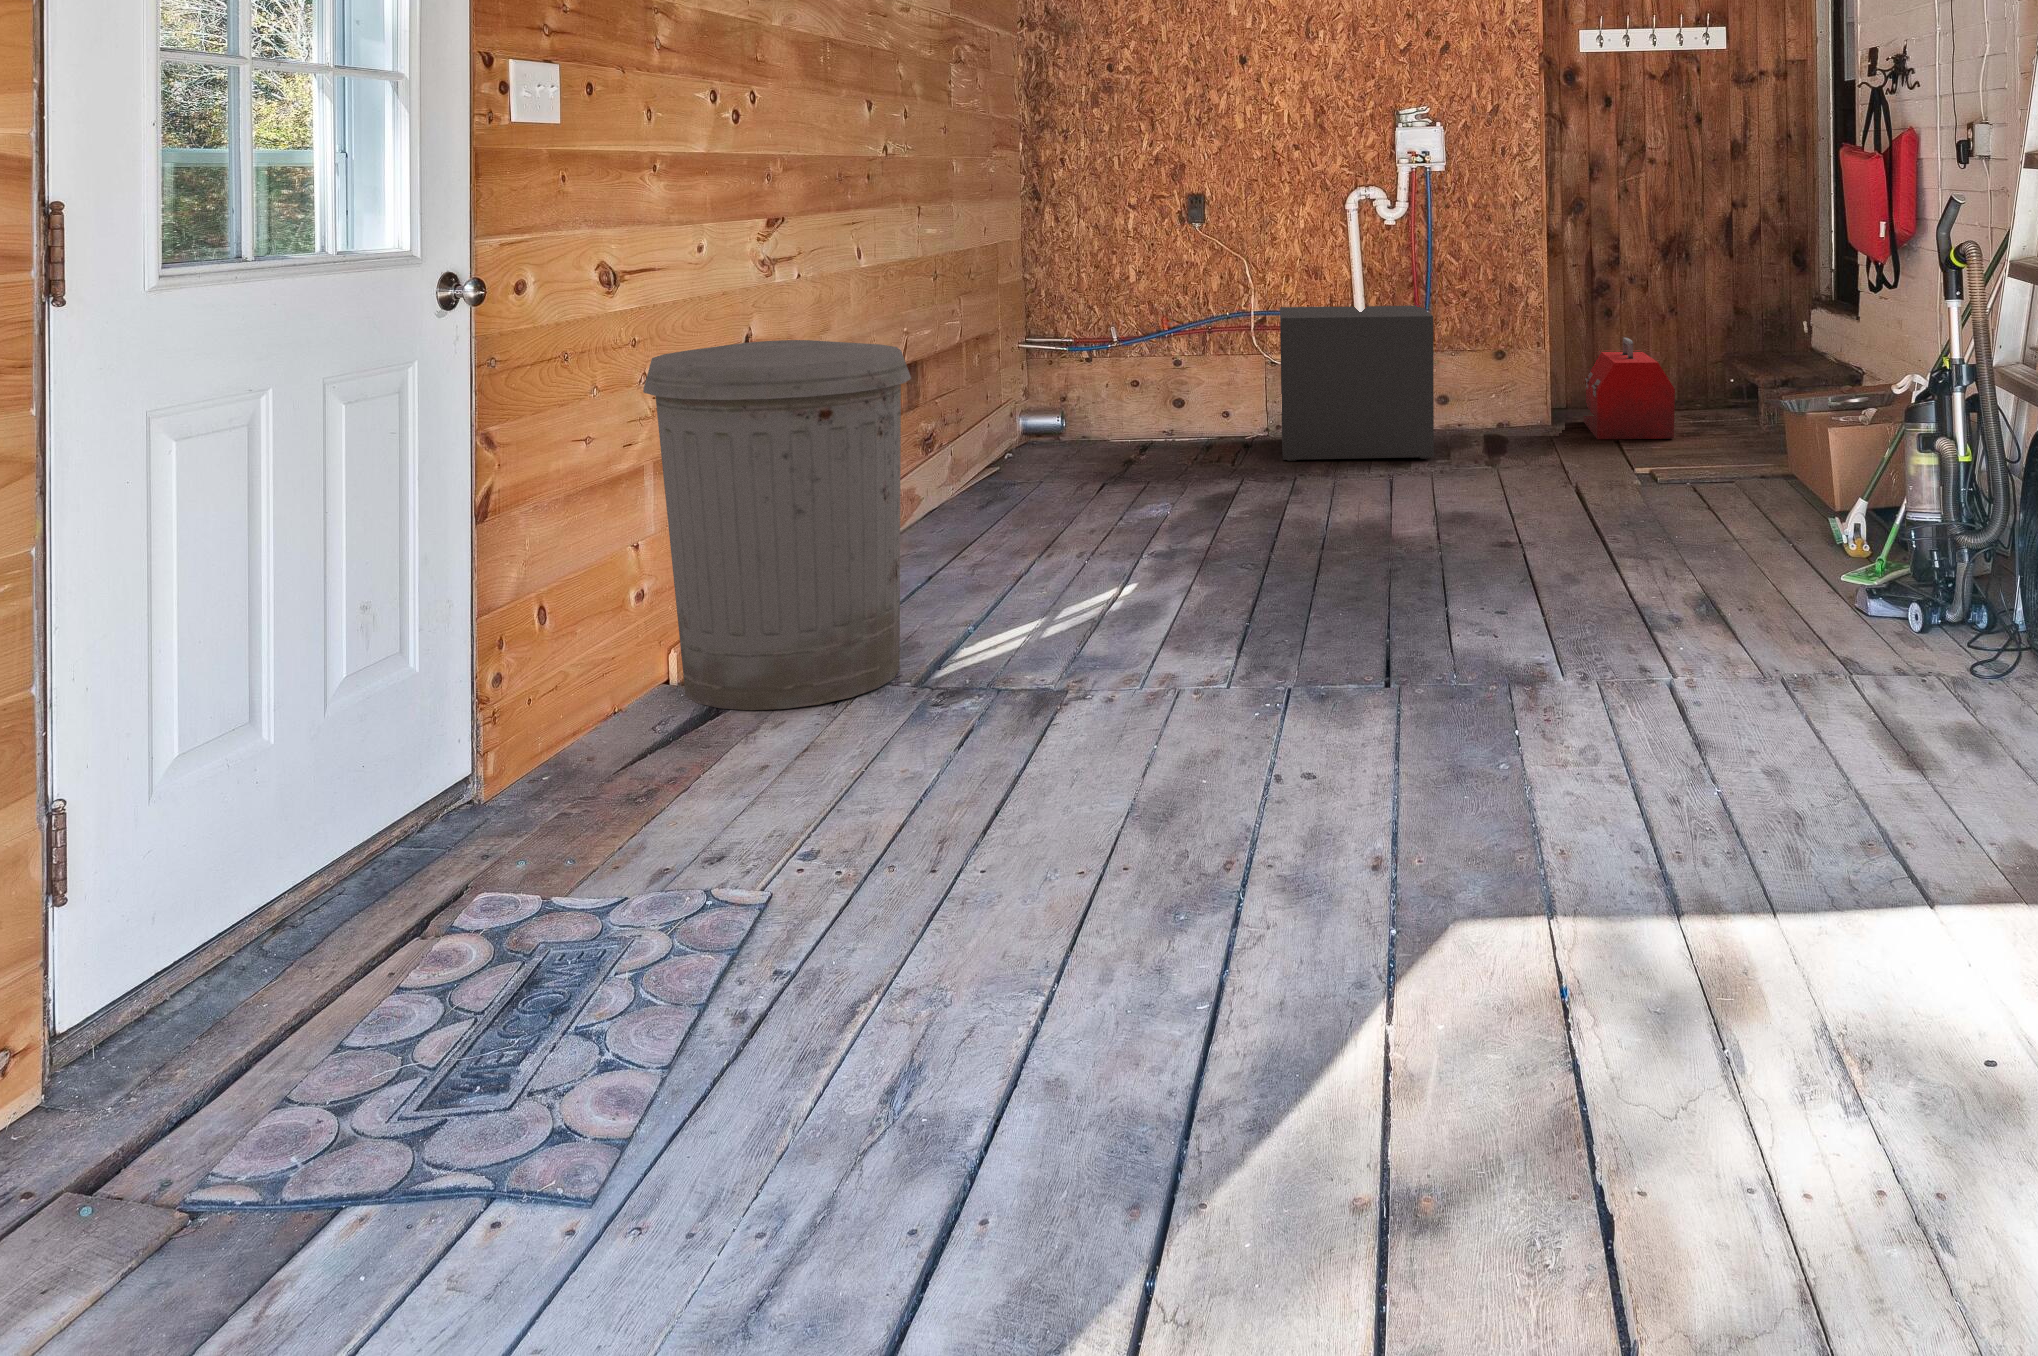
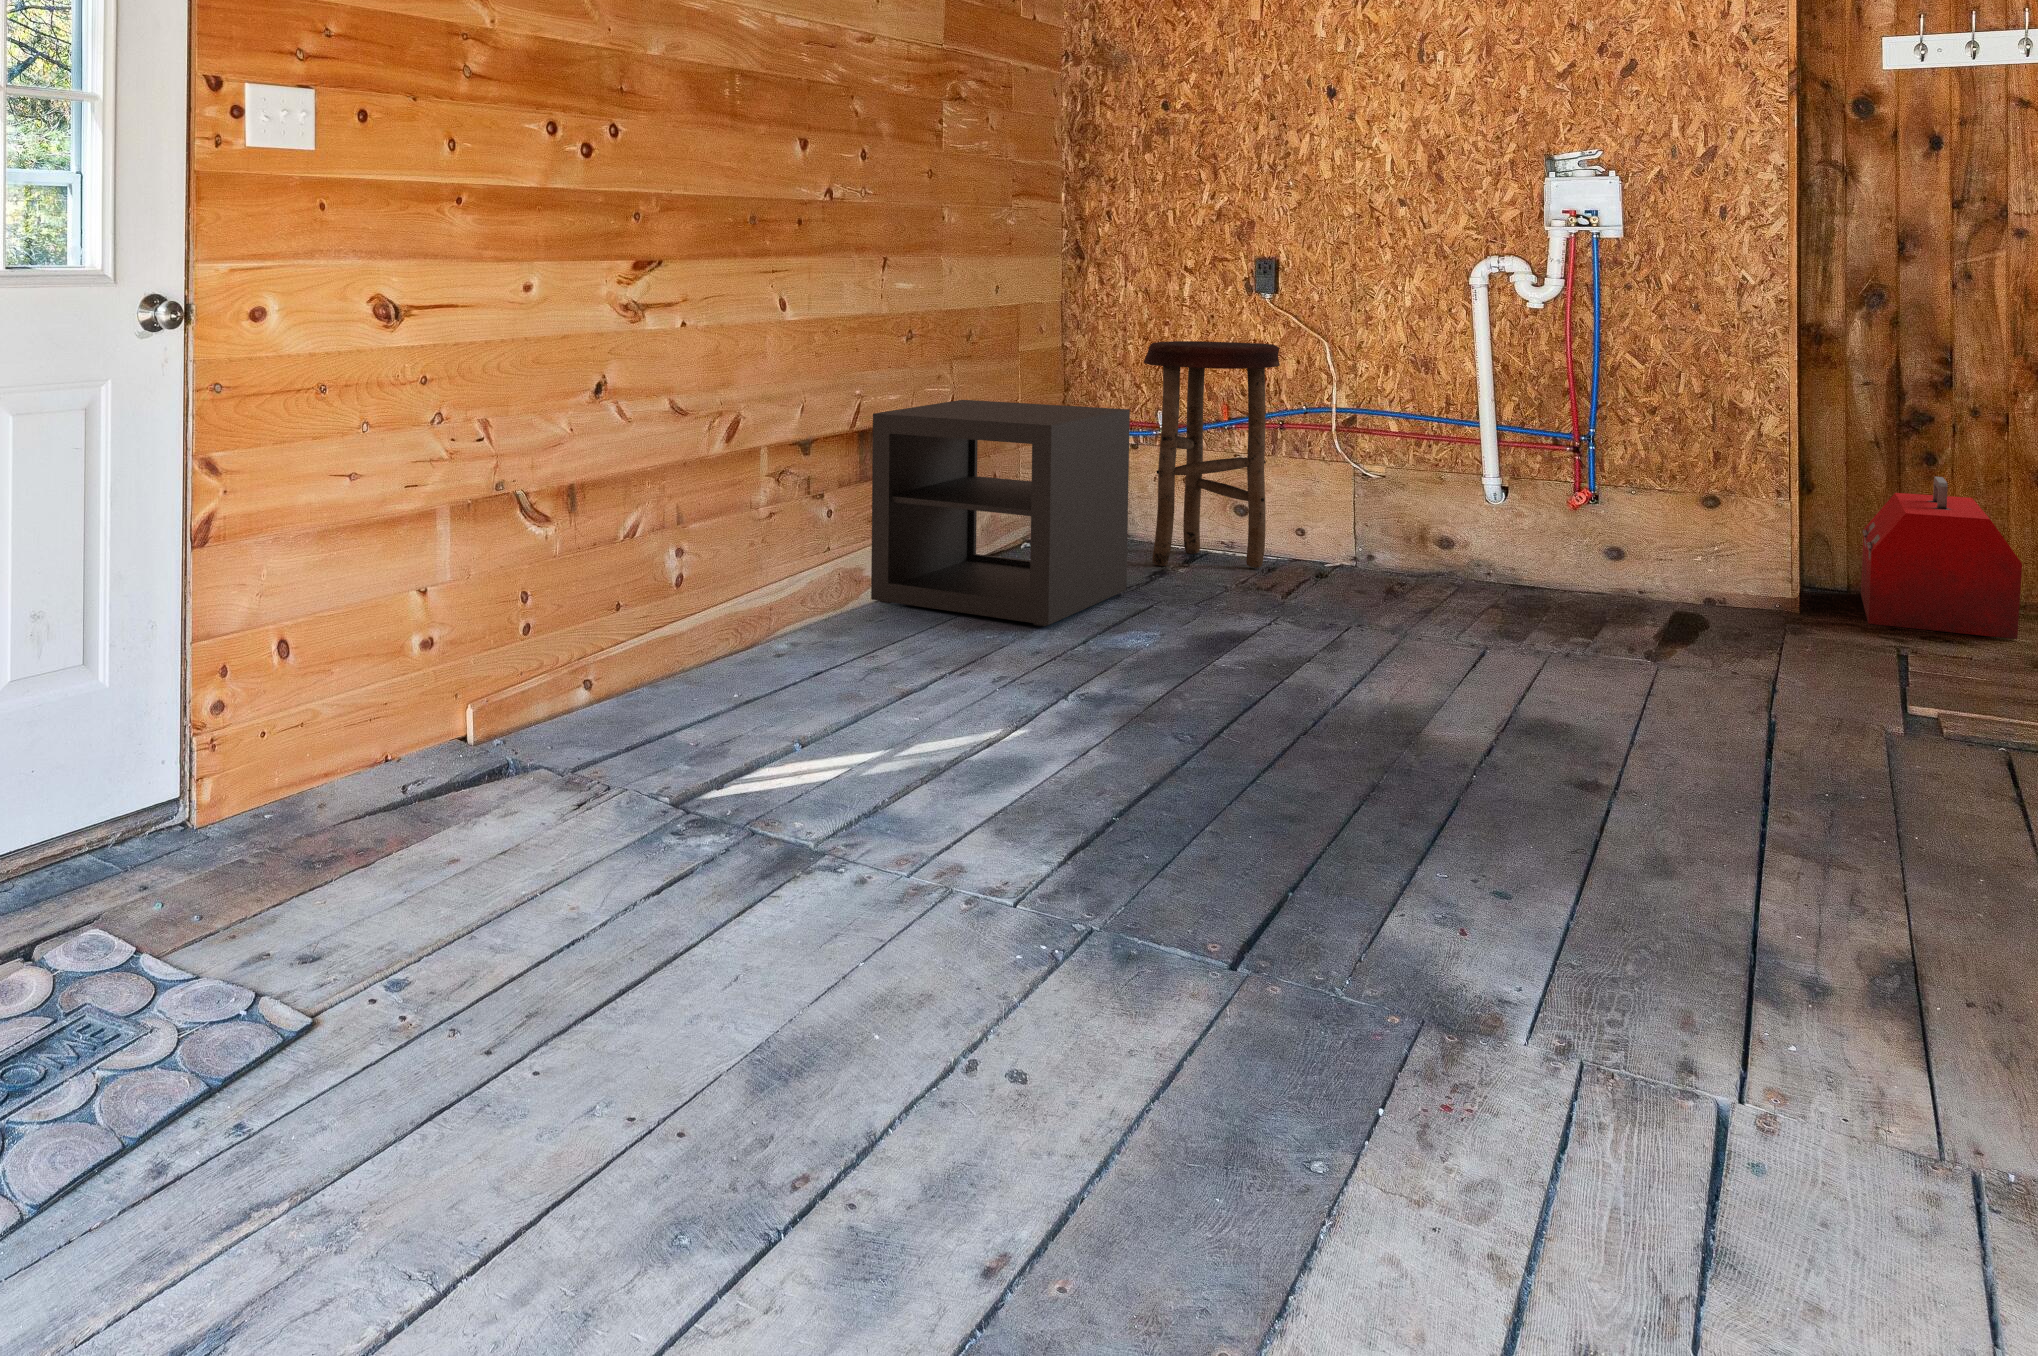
stool: none [1113,264,1220,453] -> present [1144,341,1280,568]
storage cabinet: present [1280,305,1434,461] -> present [871,400,1130,626]
trash can: present [643,340,911,710] -> none [371,405,659,832]

